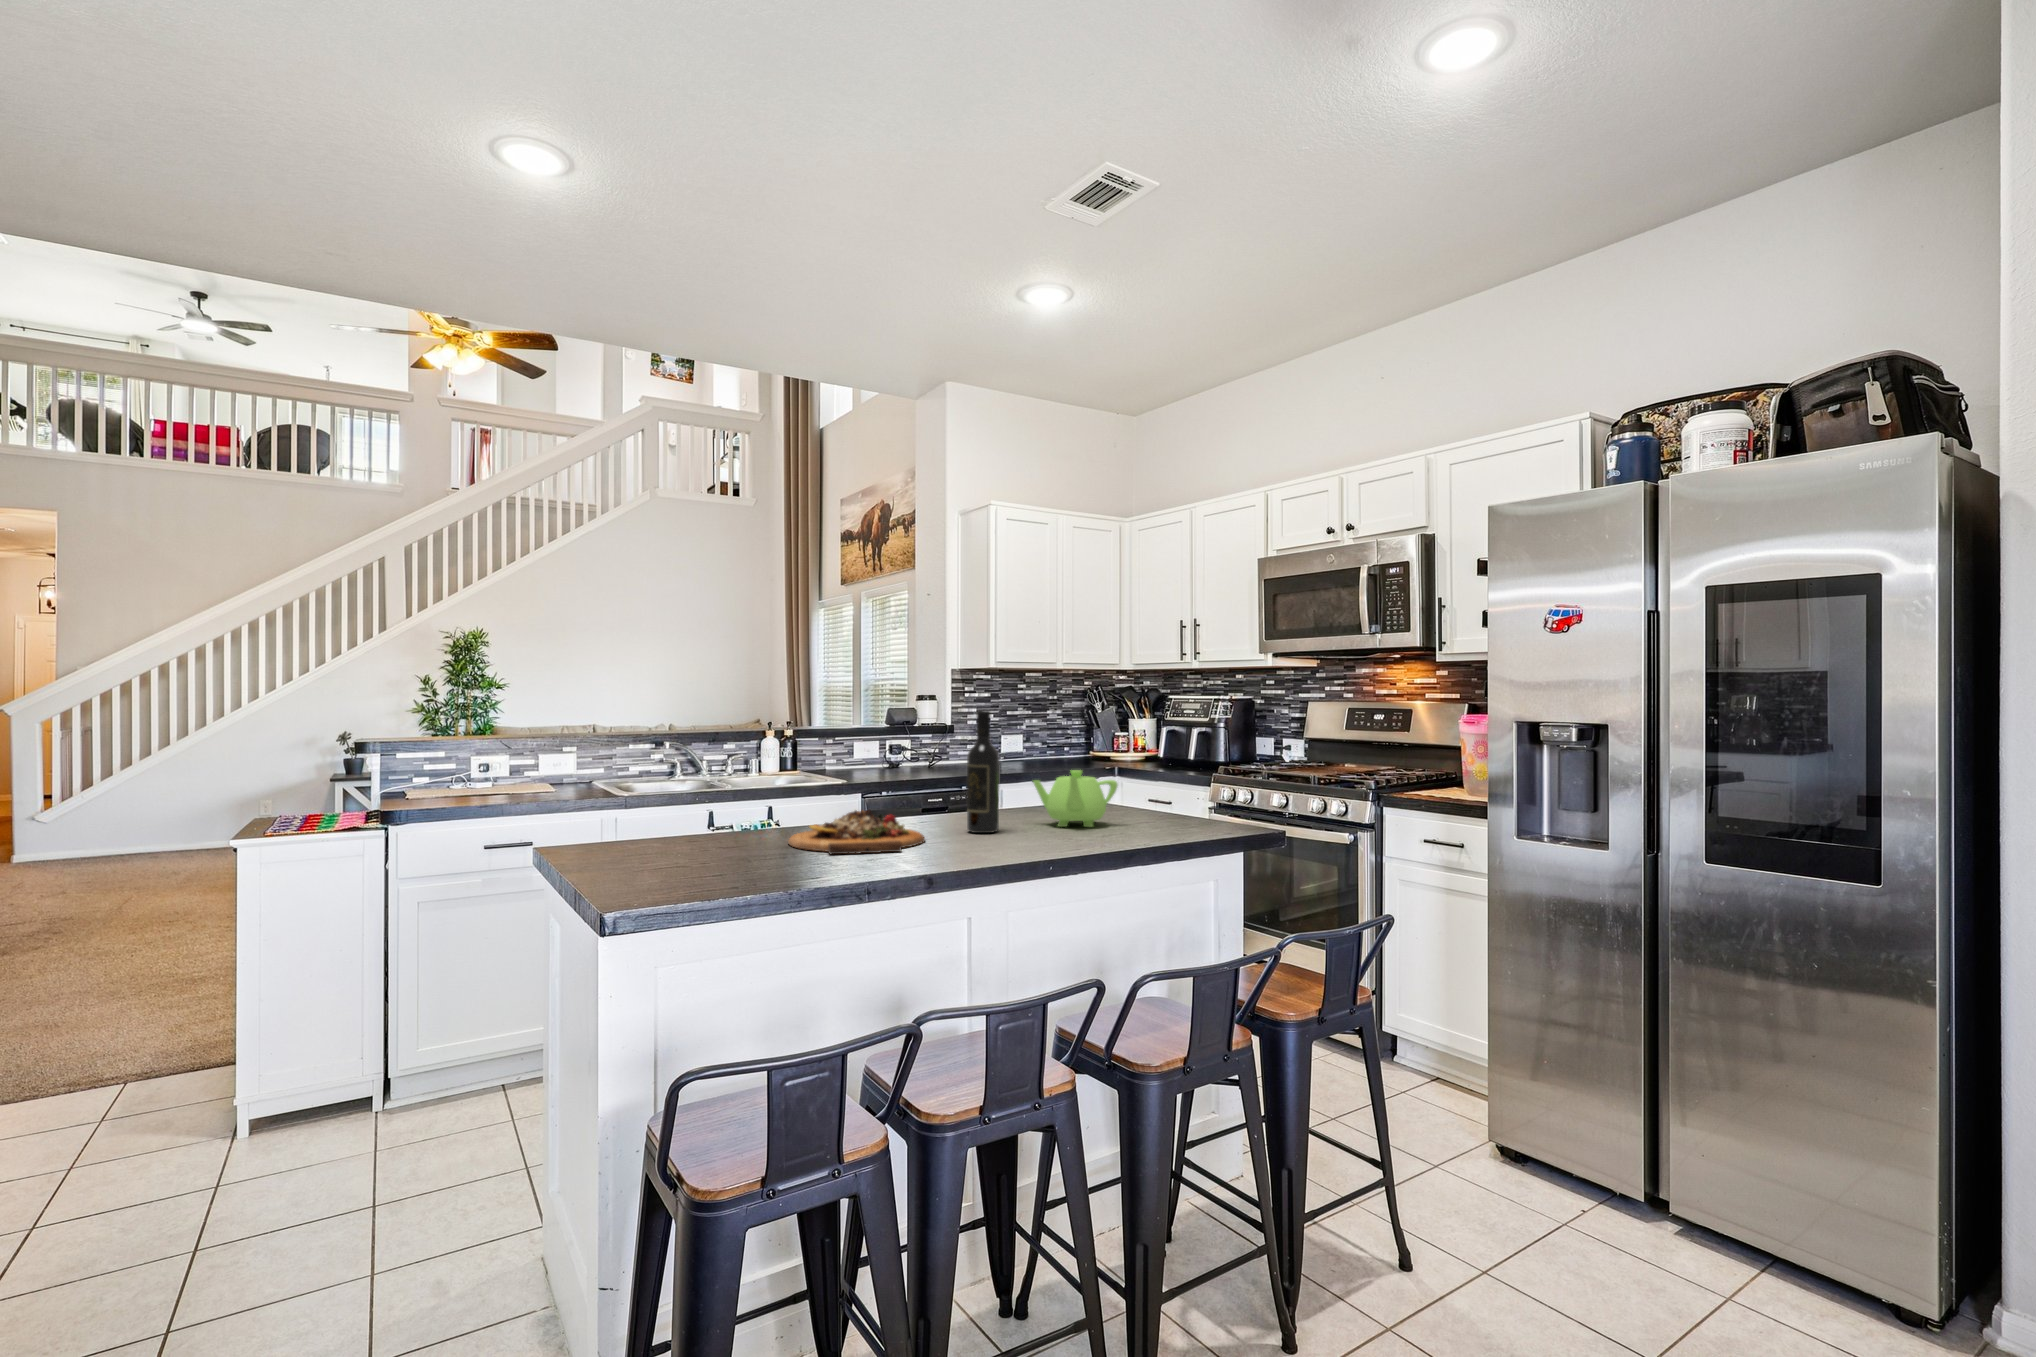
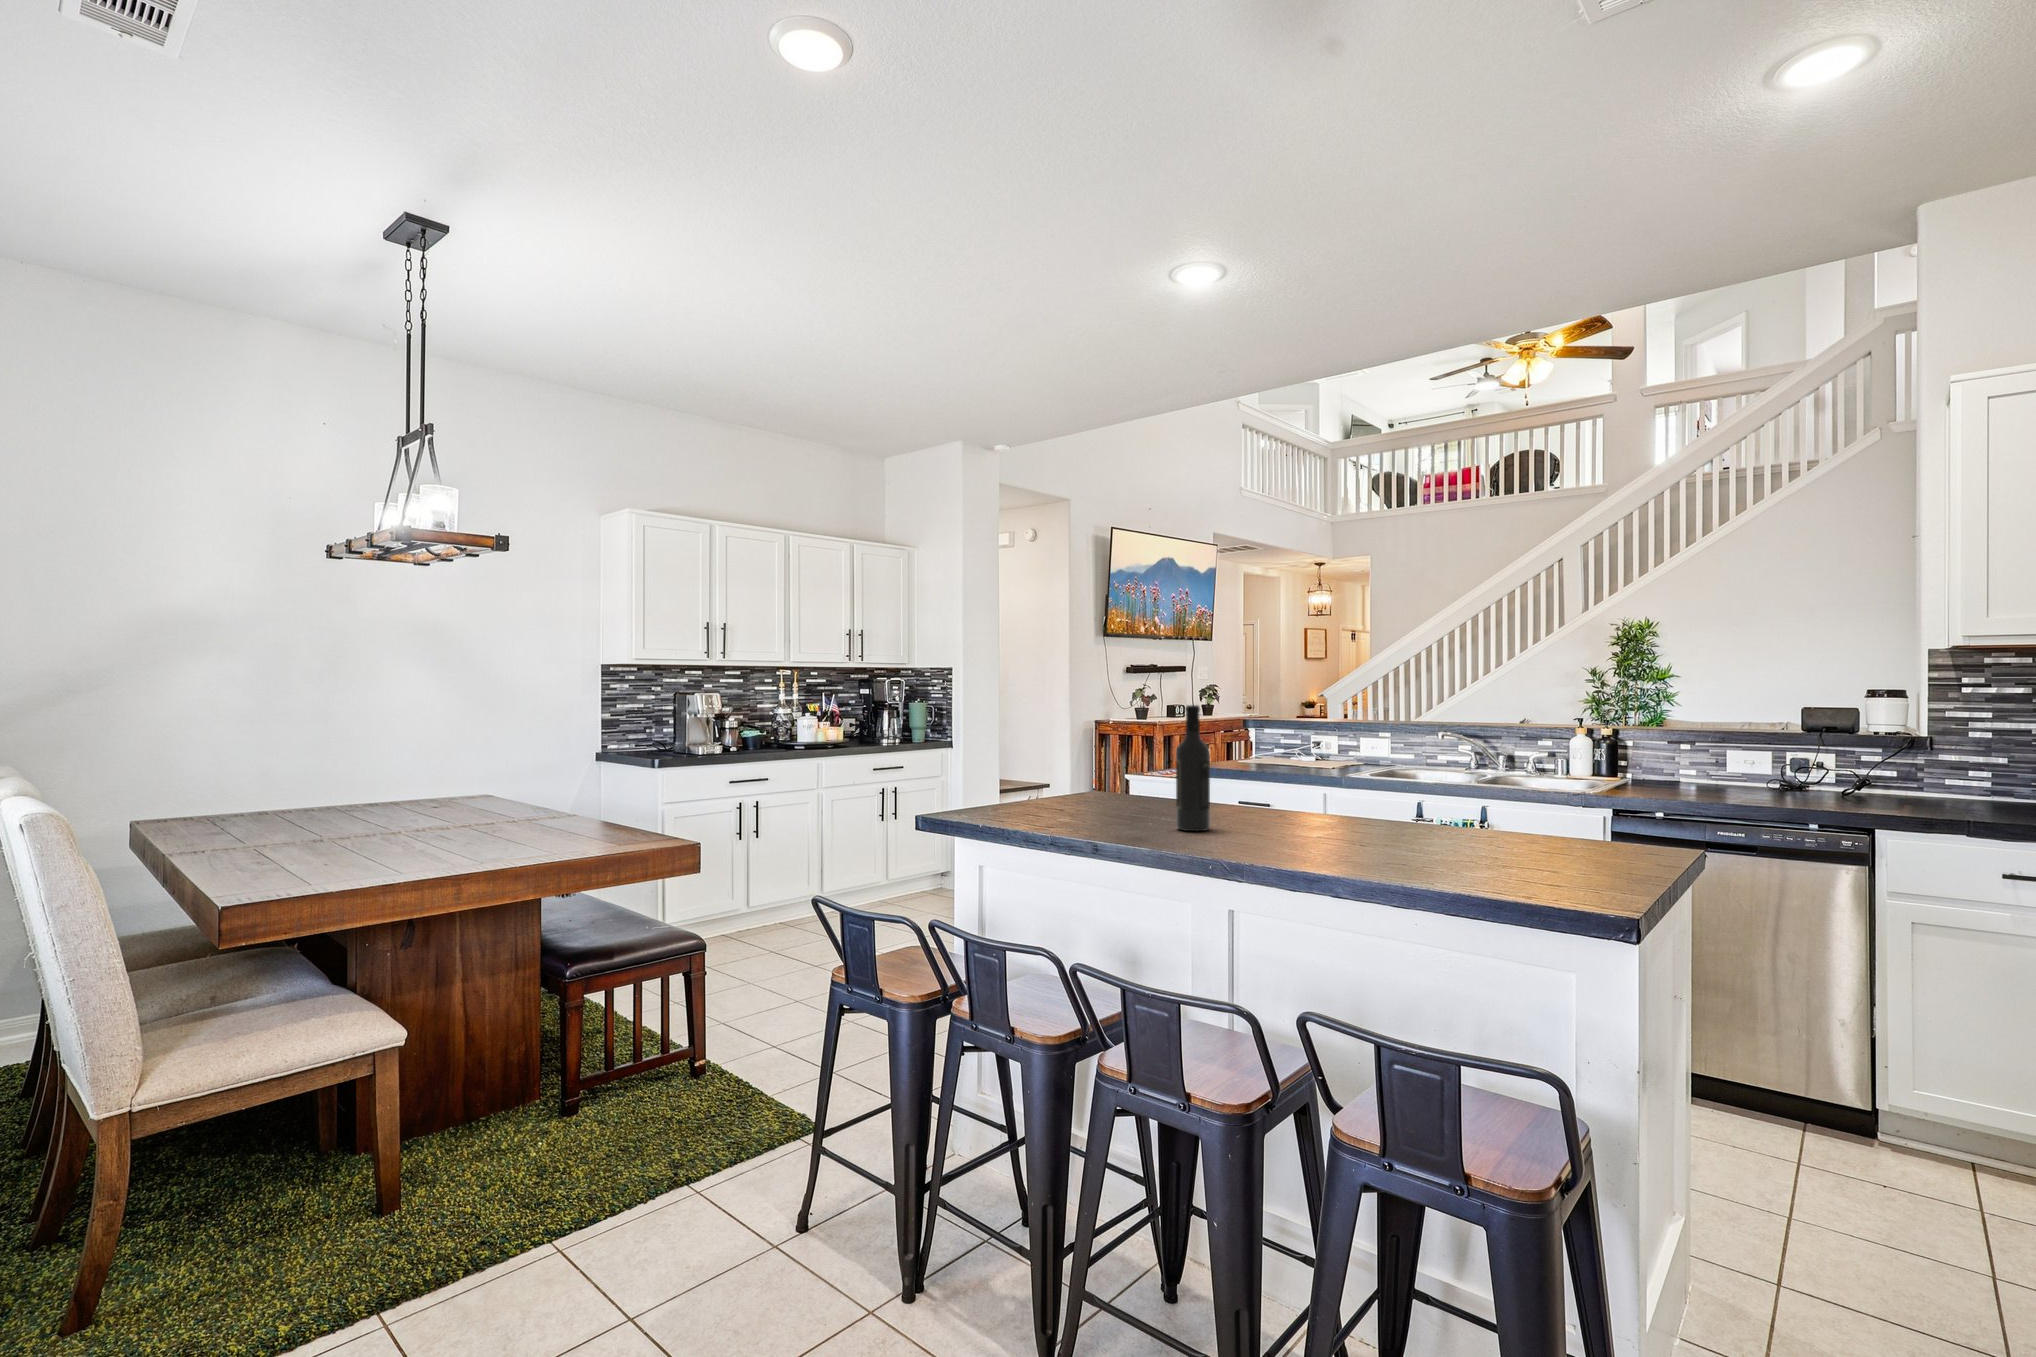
teapot: present [1033,770,1118,827] -> none [1228,780,1341,849]
cutting board: present [788,810,925,854] -> none [1032,789,1163,823]

